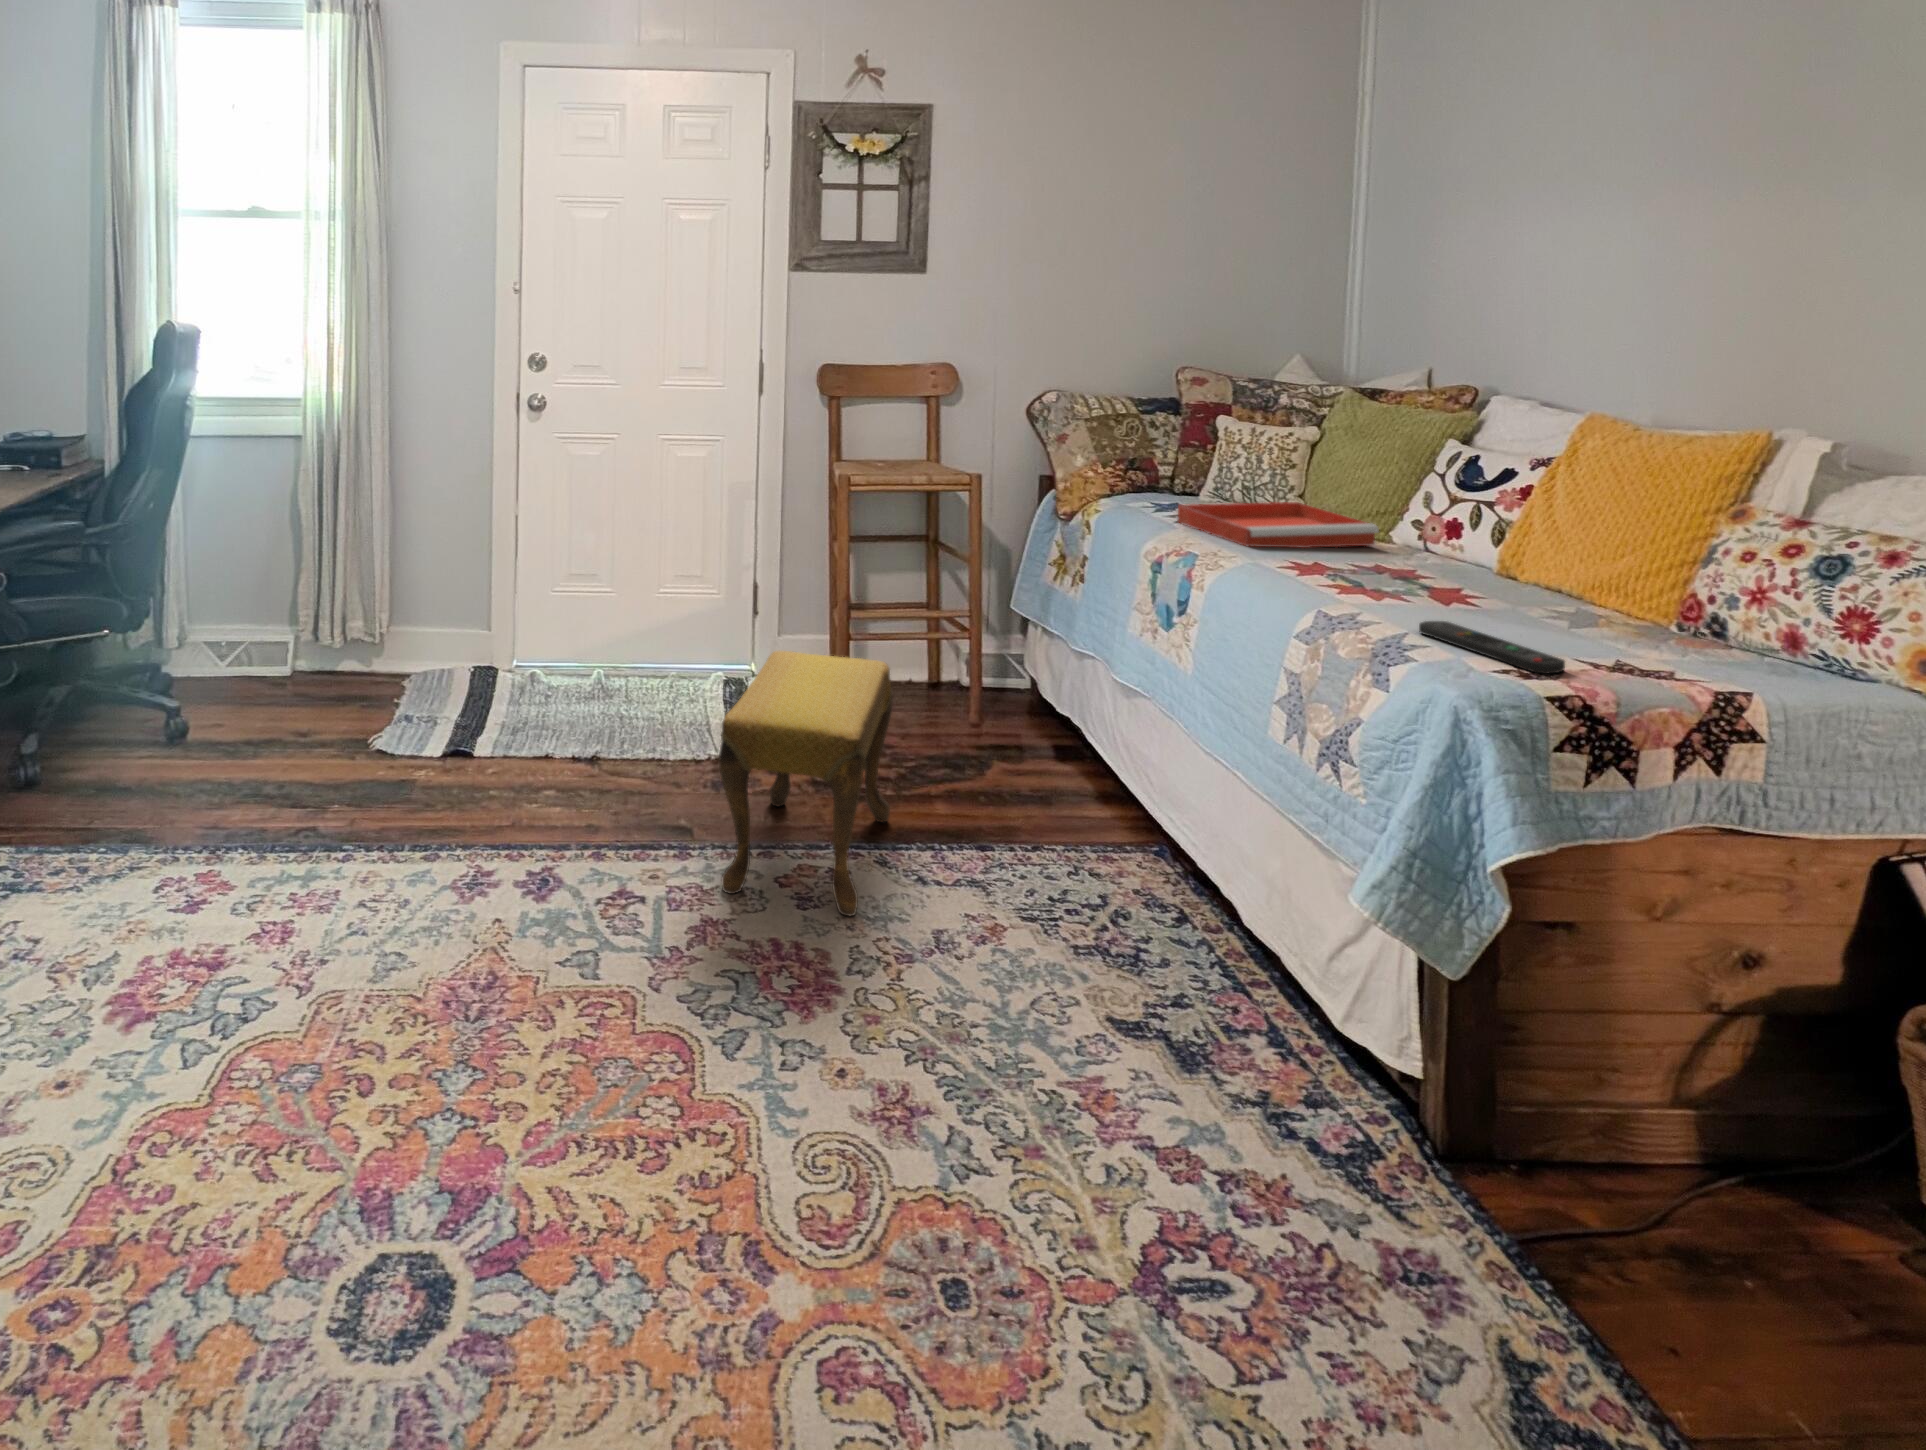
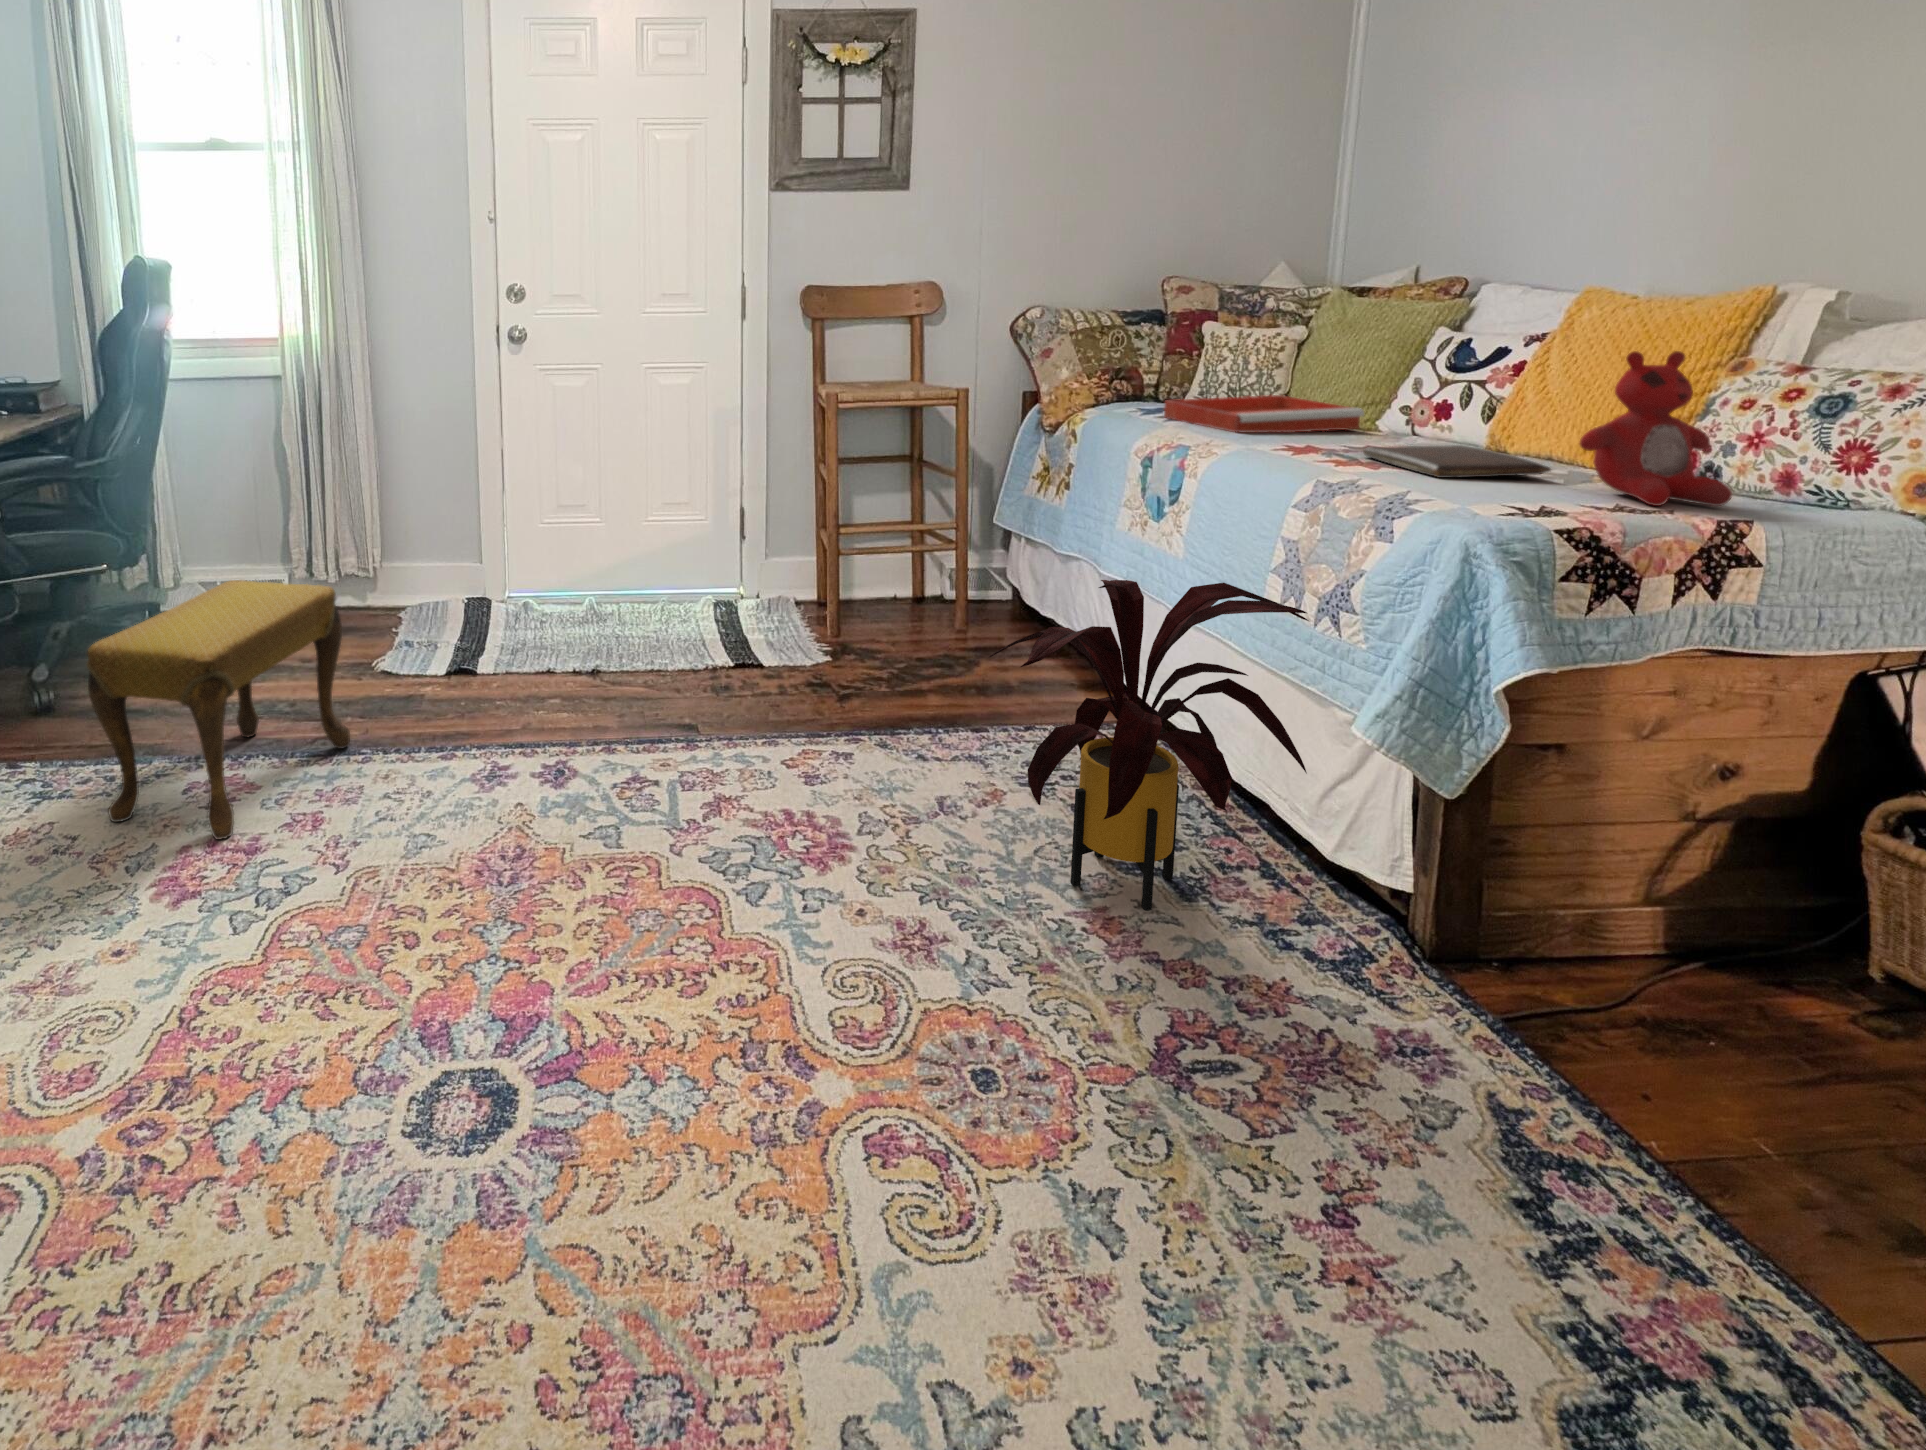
stuffed bear: none [1578,505,1735,671] -> present [1580,351,1732,506]
book: none [1369,577,1556,621] -> present [1363,445,1551,478]
remote control: present [1419,621,1565,673] -> none [1421,475,1570,511]
footstool: present [719,651,893,916] -> present [87,580,350,839]
house plant: none [982,710,1312,1083] -> present [990,580,1308,910]

